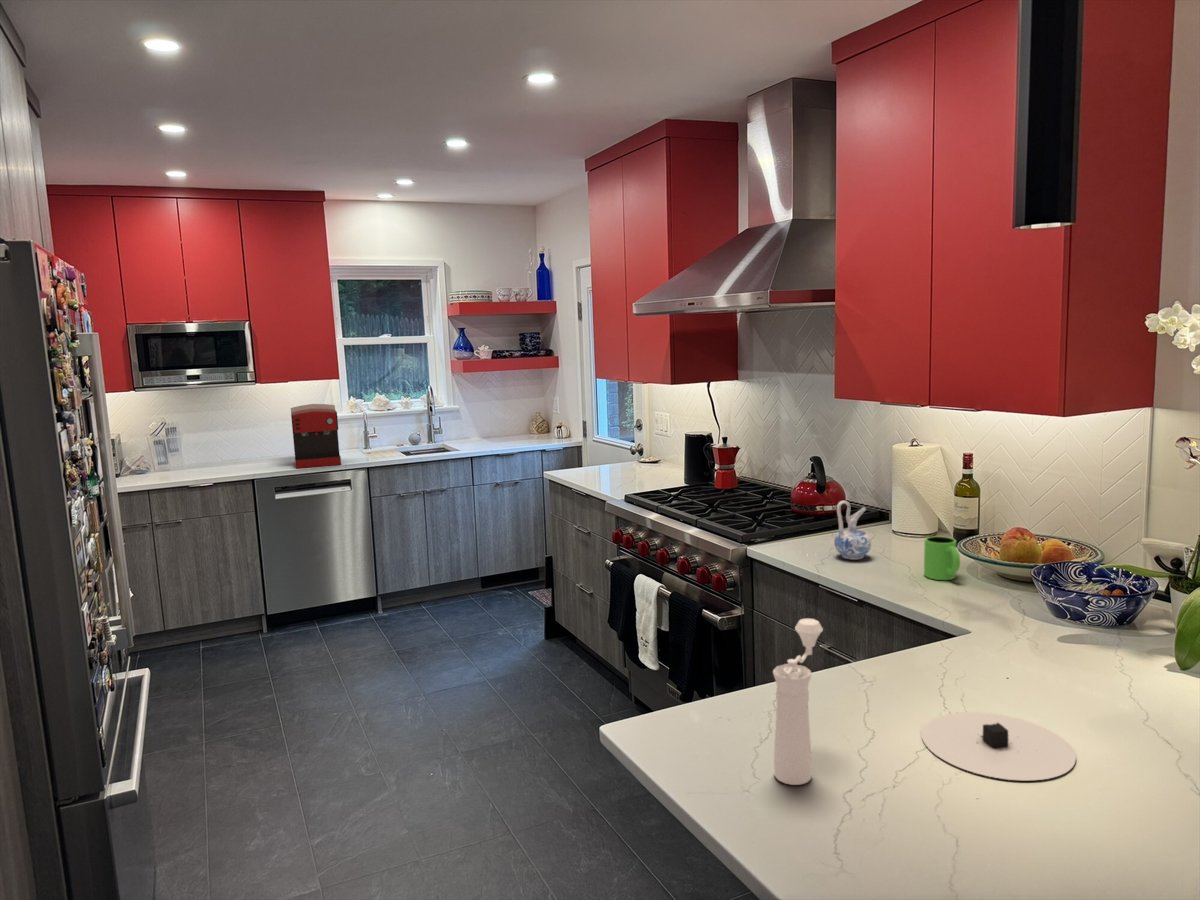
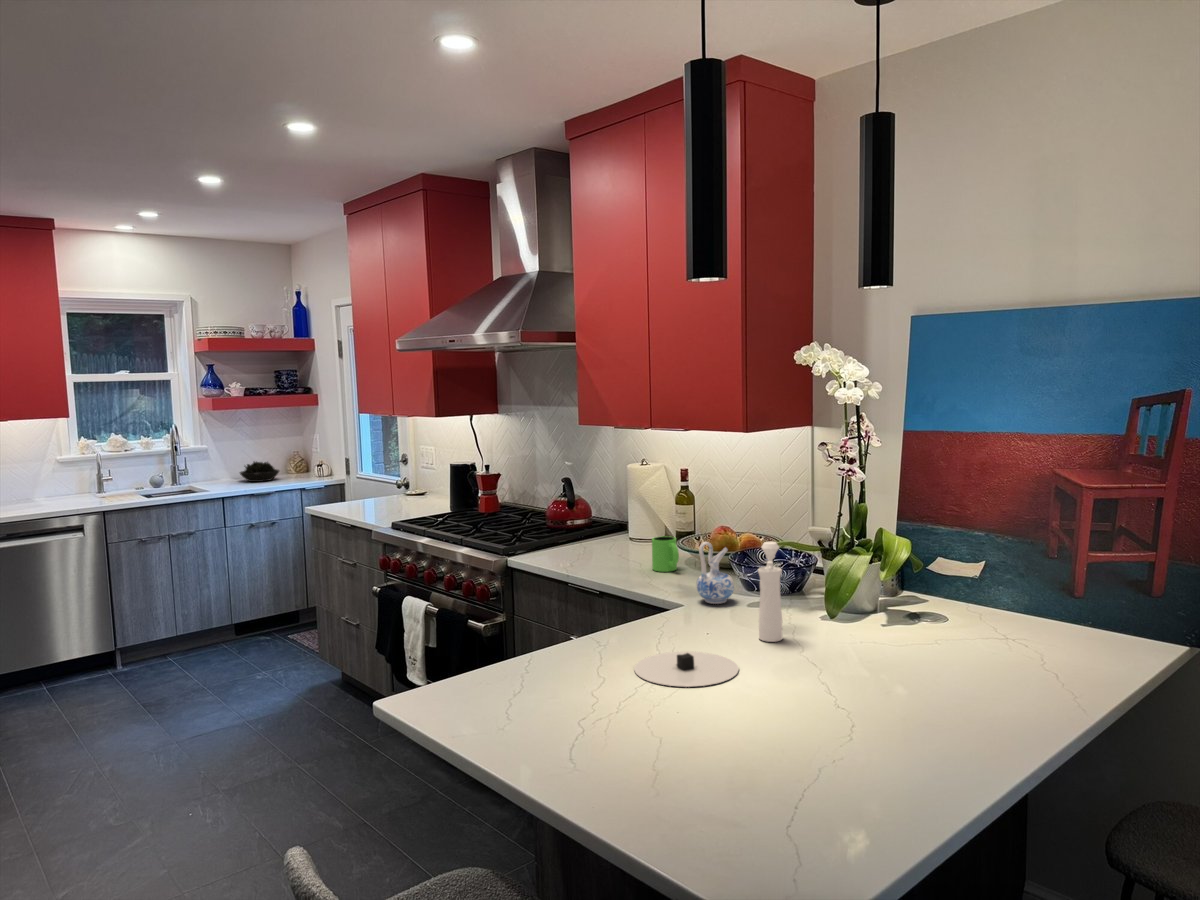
coffee maker: present [291,404,341,468] -> none [11,444,74,515]
succulent plant: none [487,421,523,441] -> present [240,462,279,482]
ceramic pitcher: present [834,501,871,560] -> present [697,542,734,604]
pepper mill: present [773,618,823,785] -> present [758,542,782,642]

